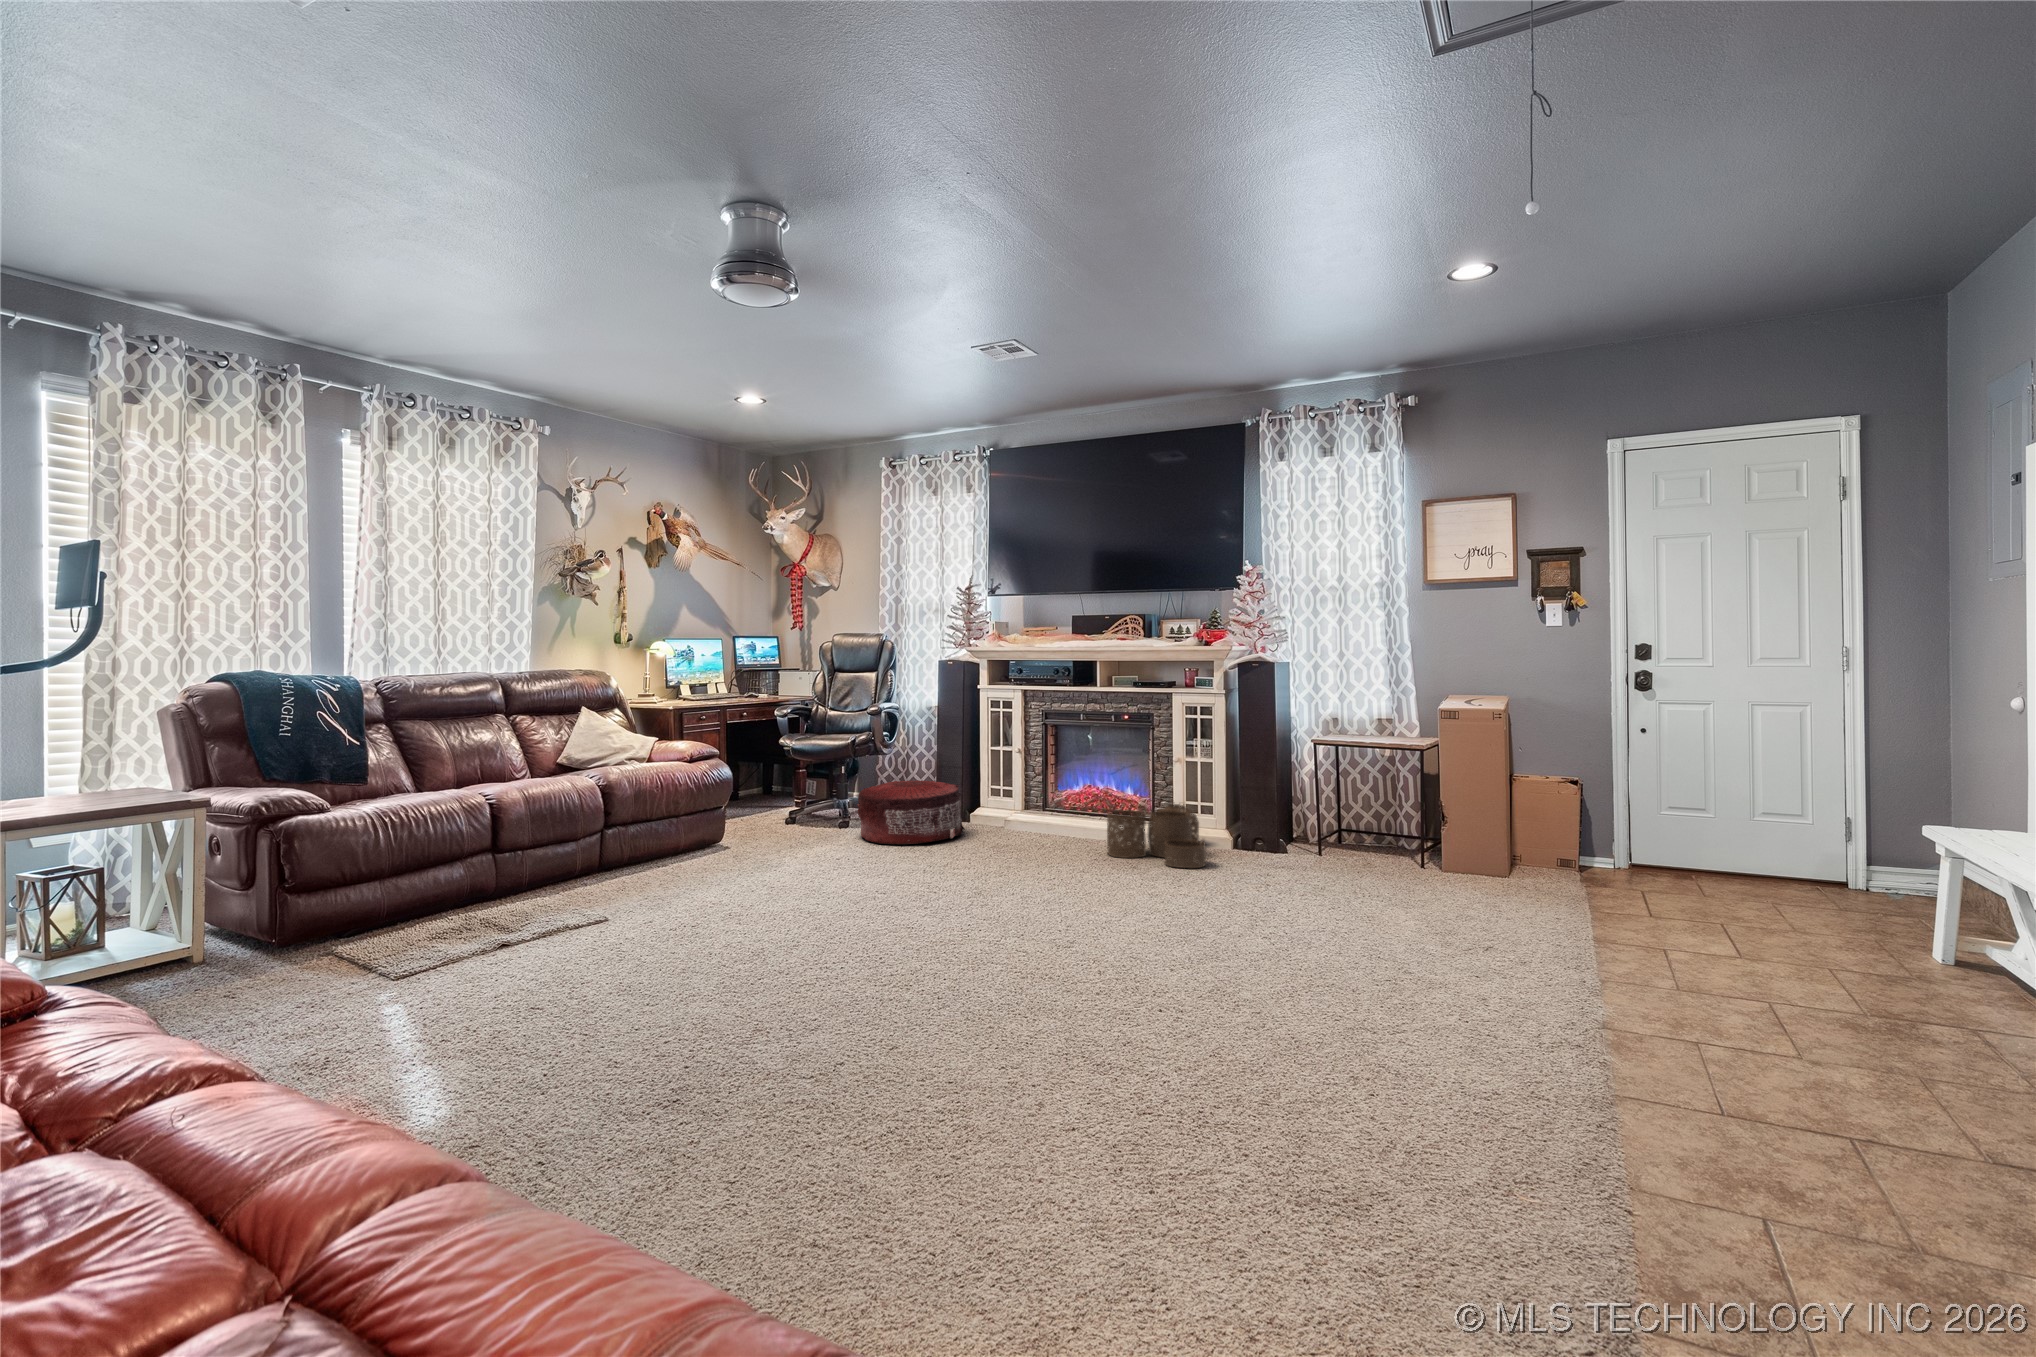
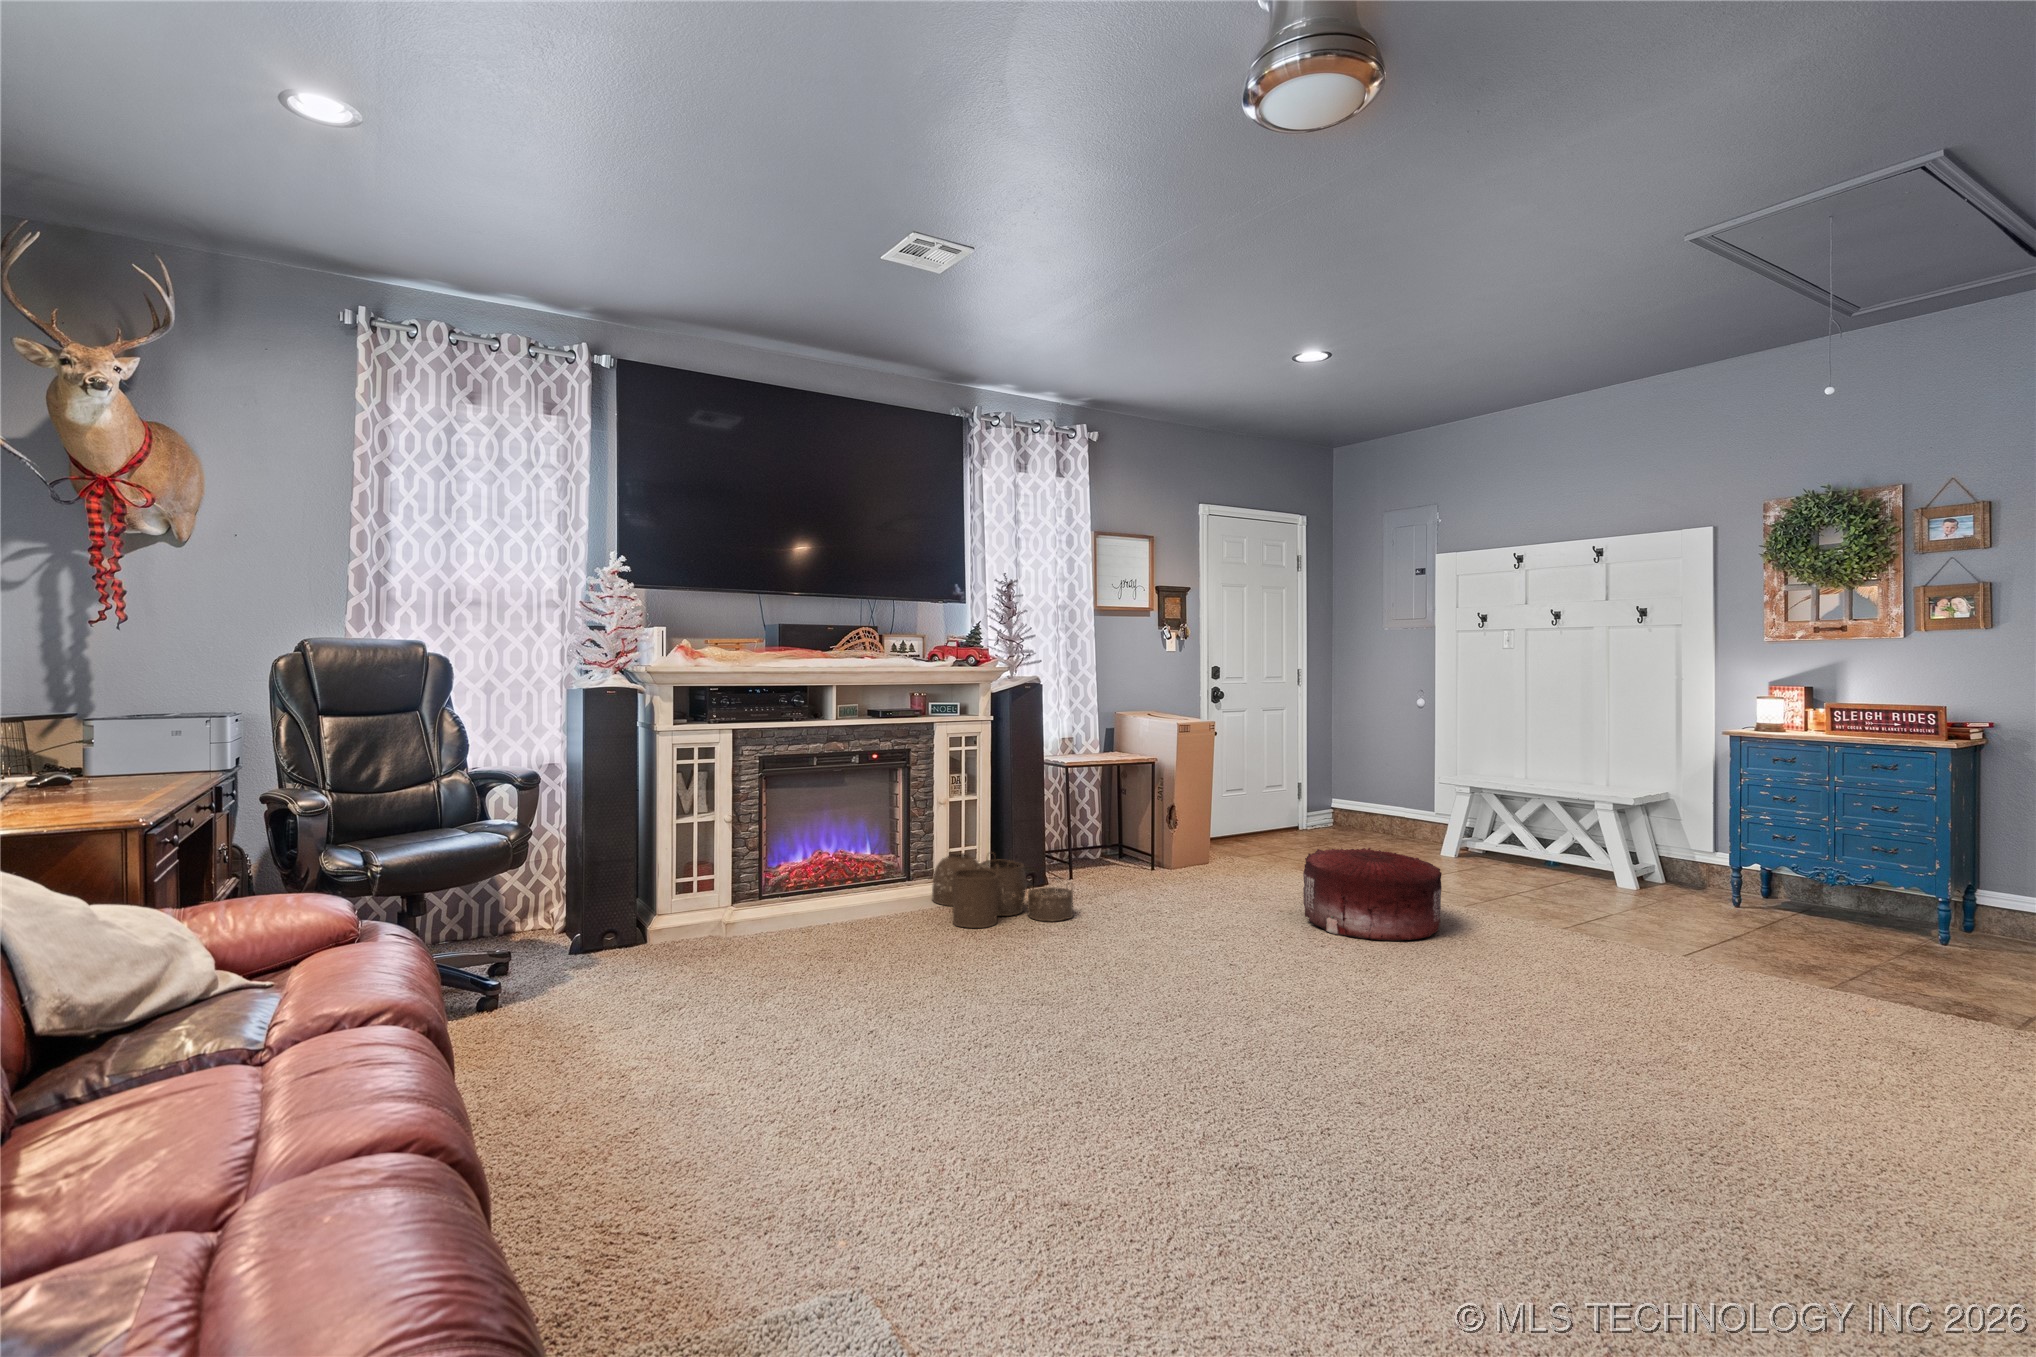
pouf: present [857,780,965,844] -> present [1303,848,1442,941]

